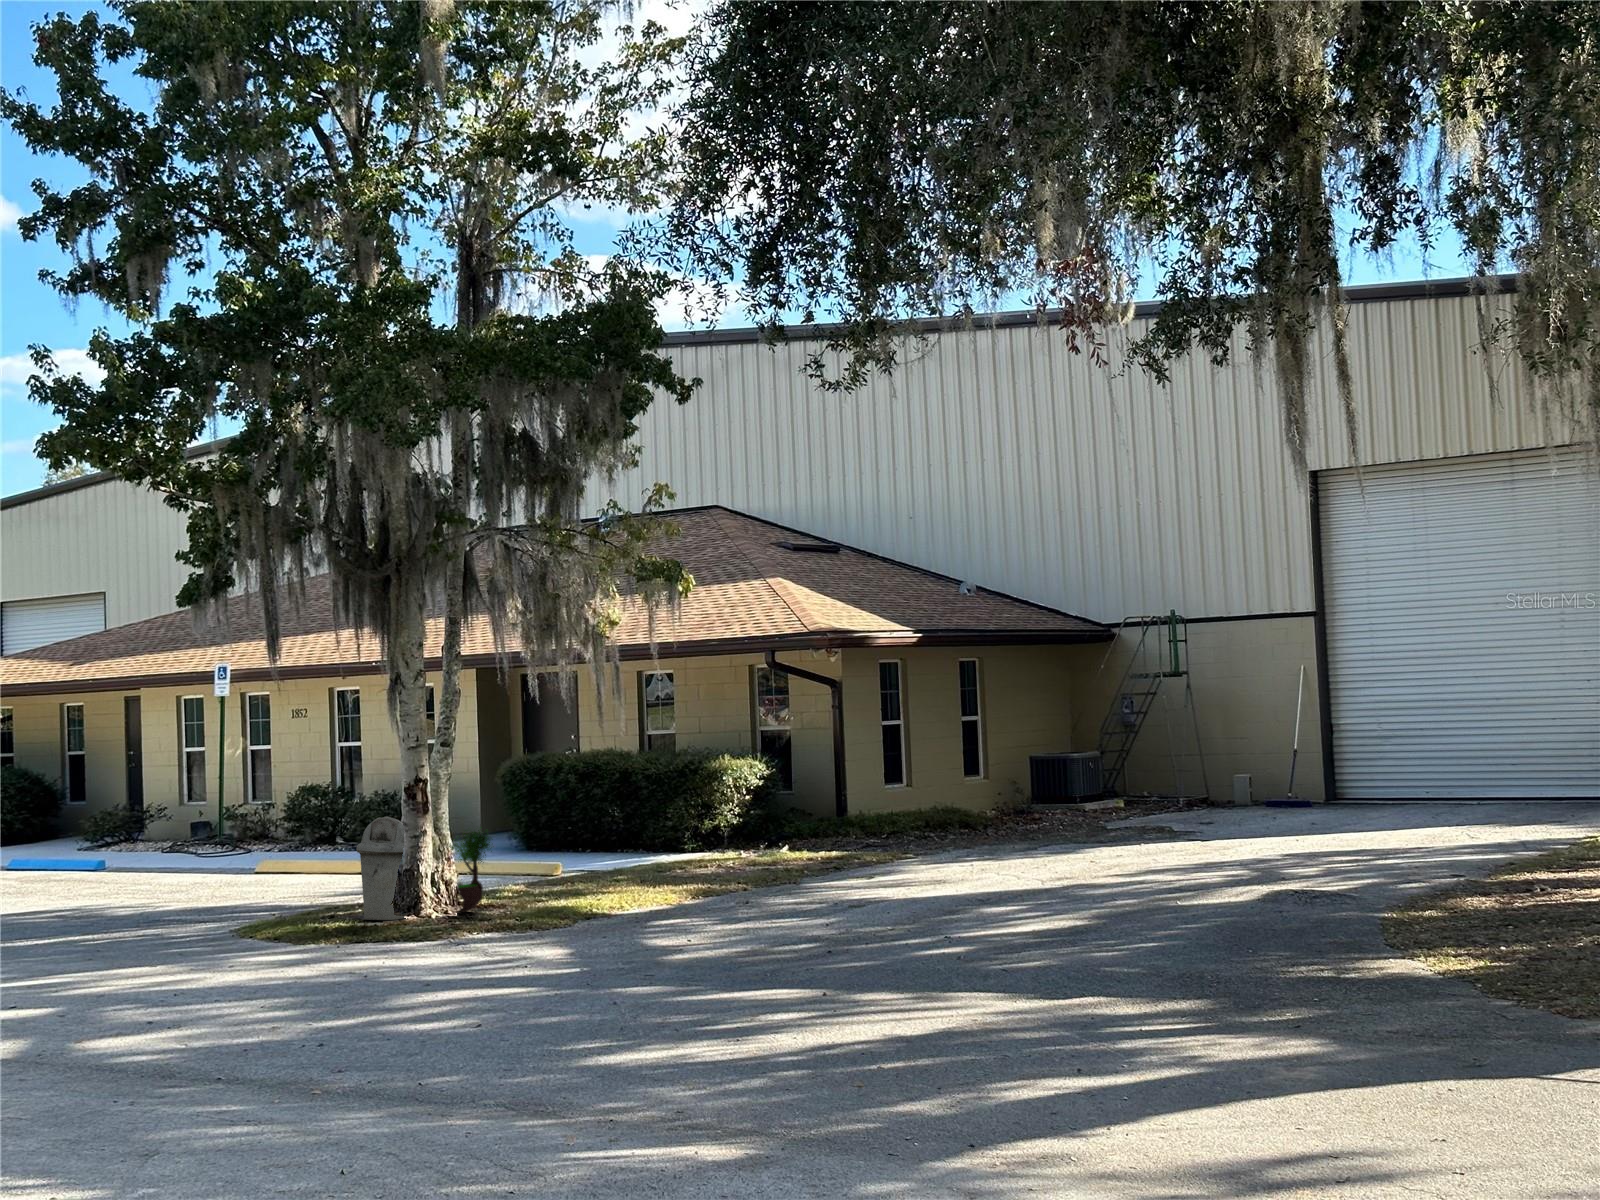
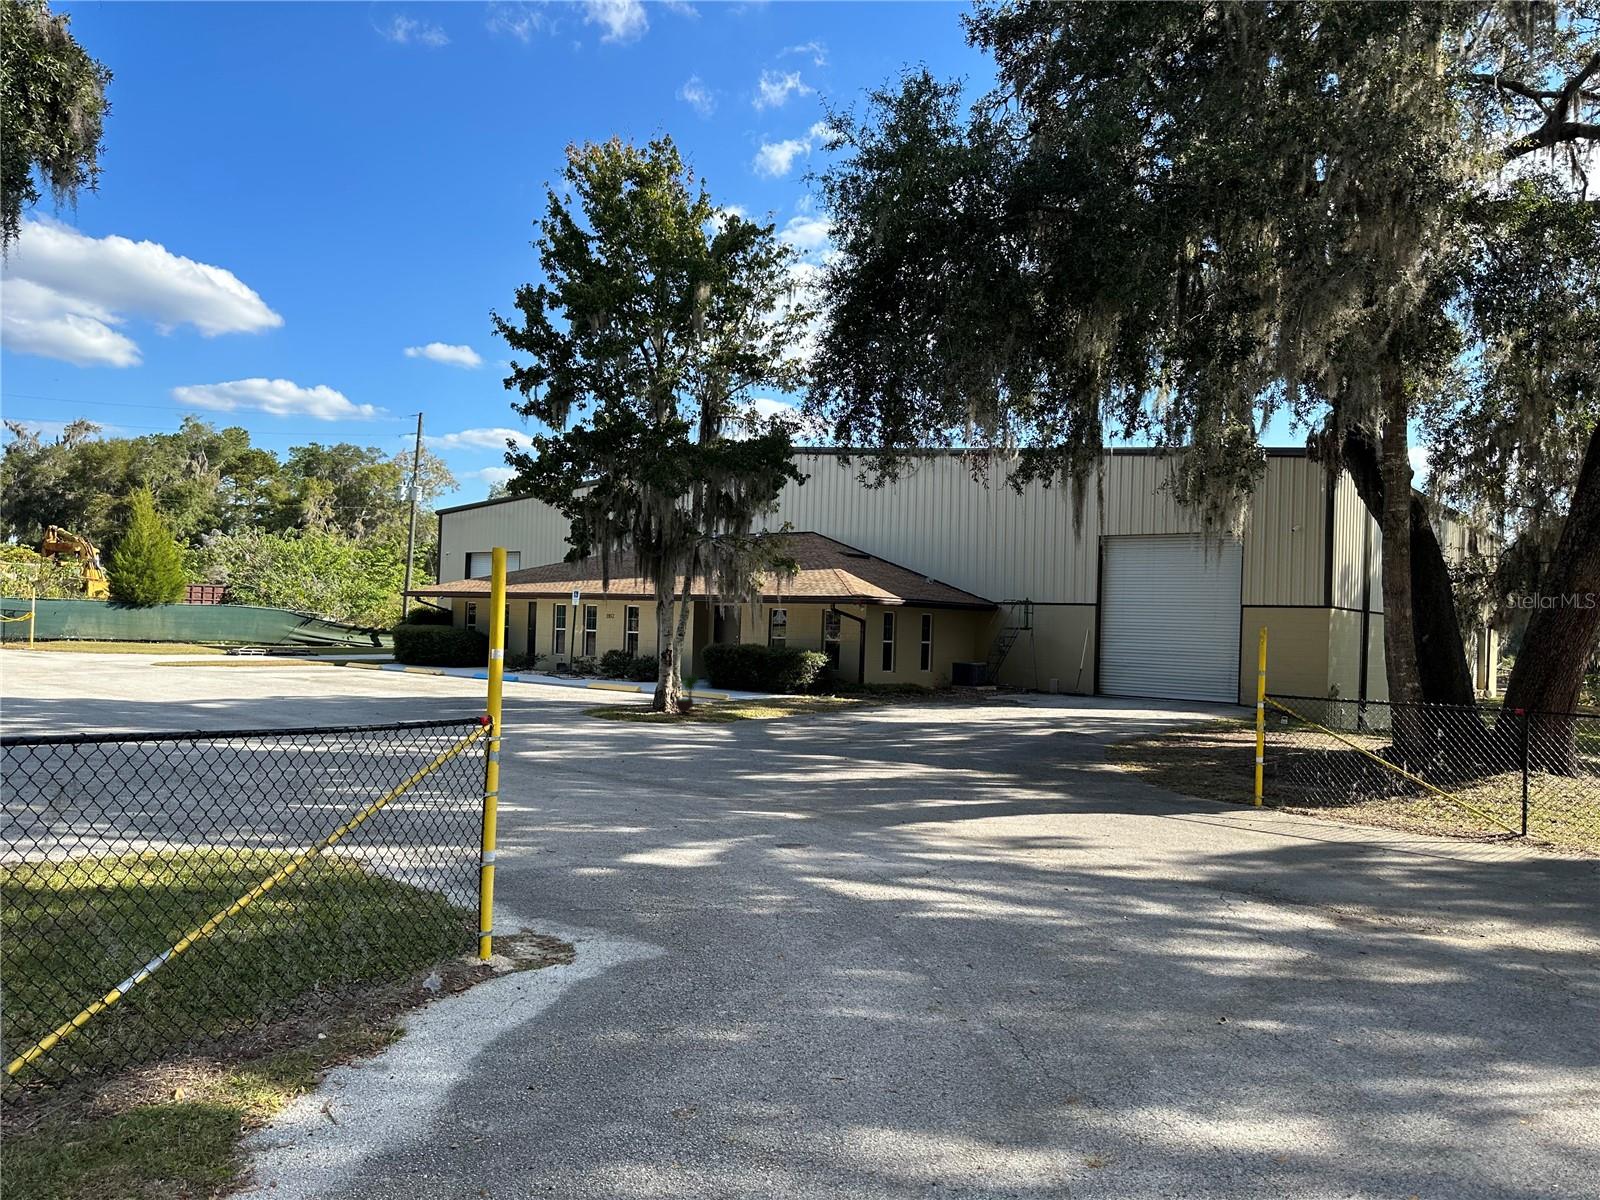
trash can: present [356,816,404,920] -> none [637,665,664,713]

